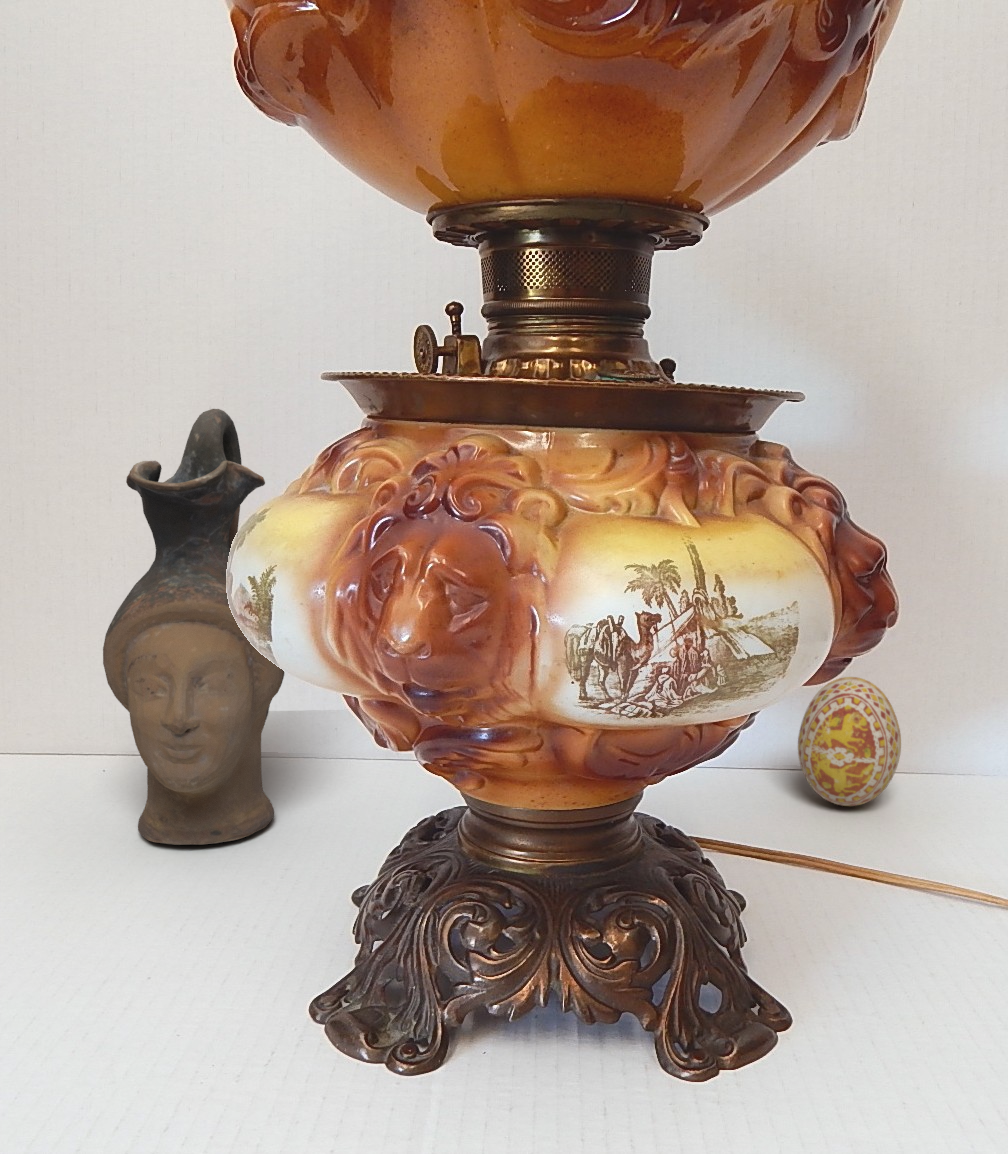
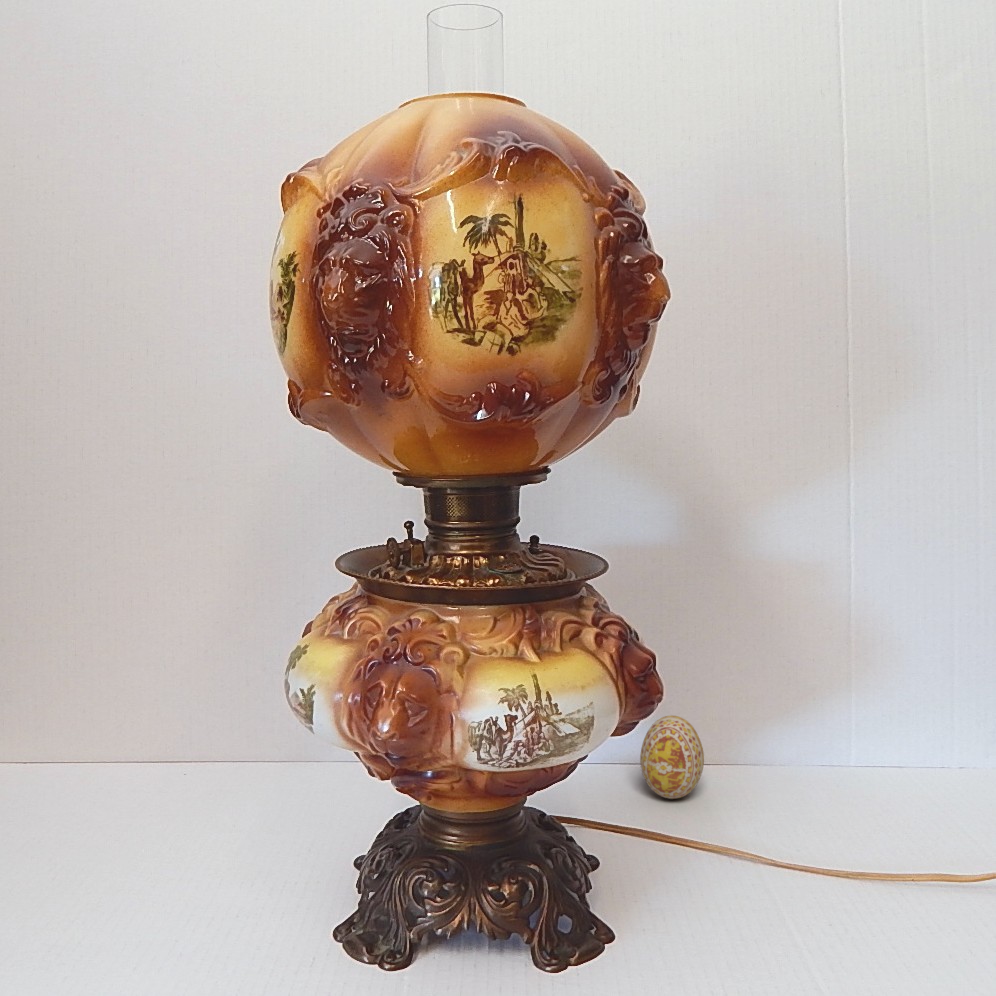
ceramic pitcher: present [103,409,284,845] -> none [203,556,314,834]

